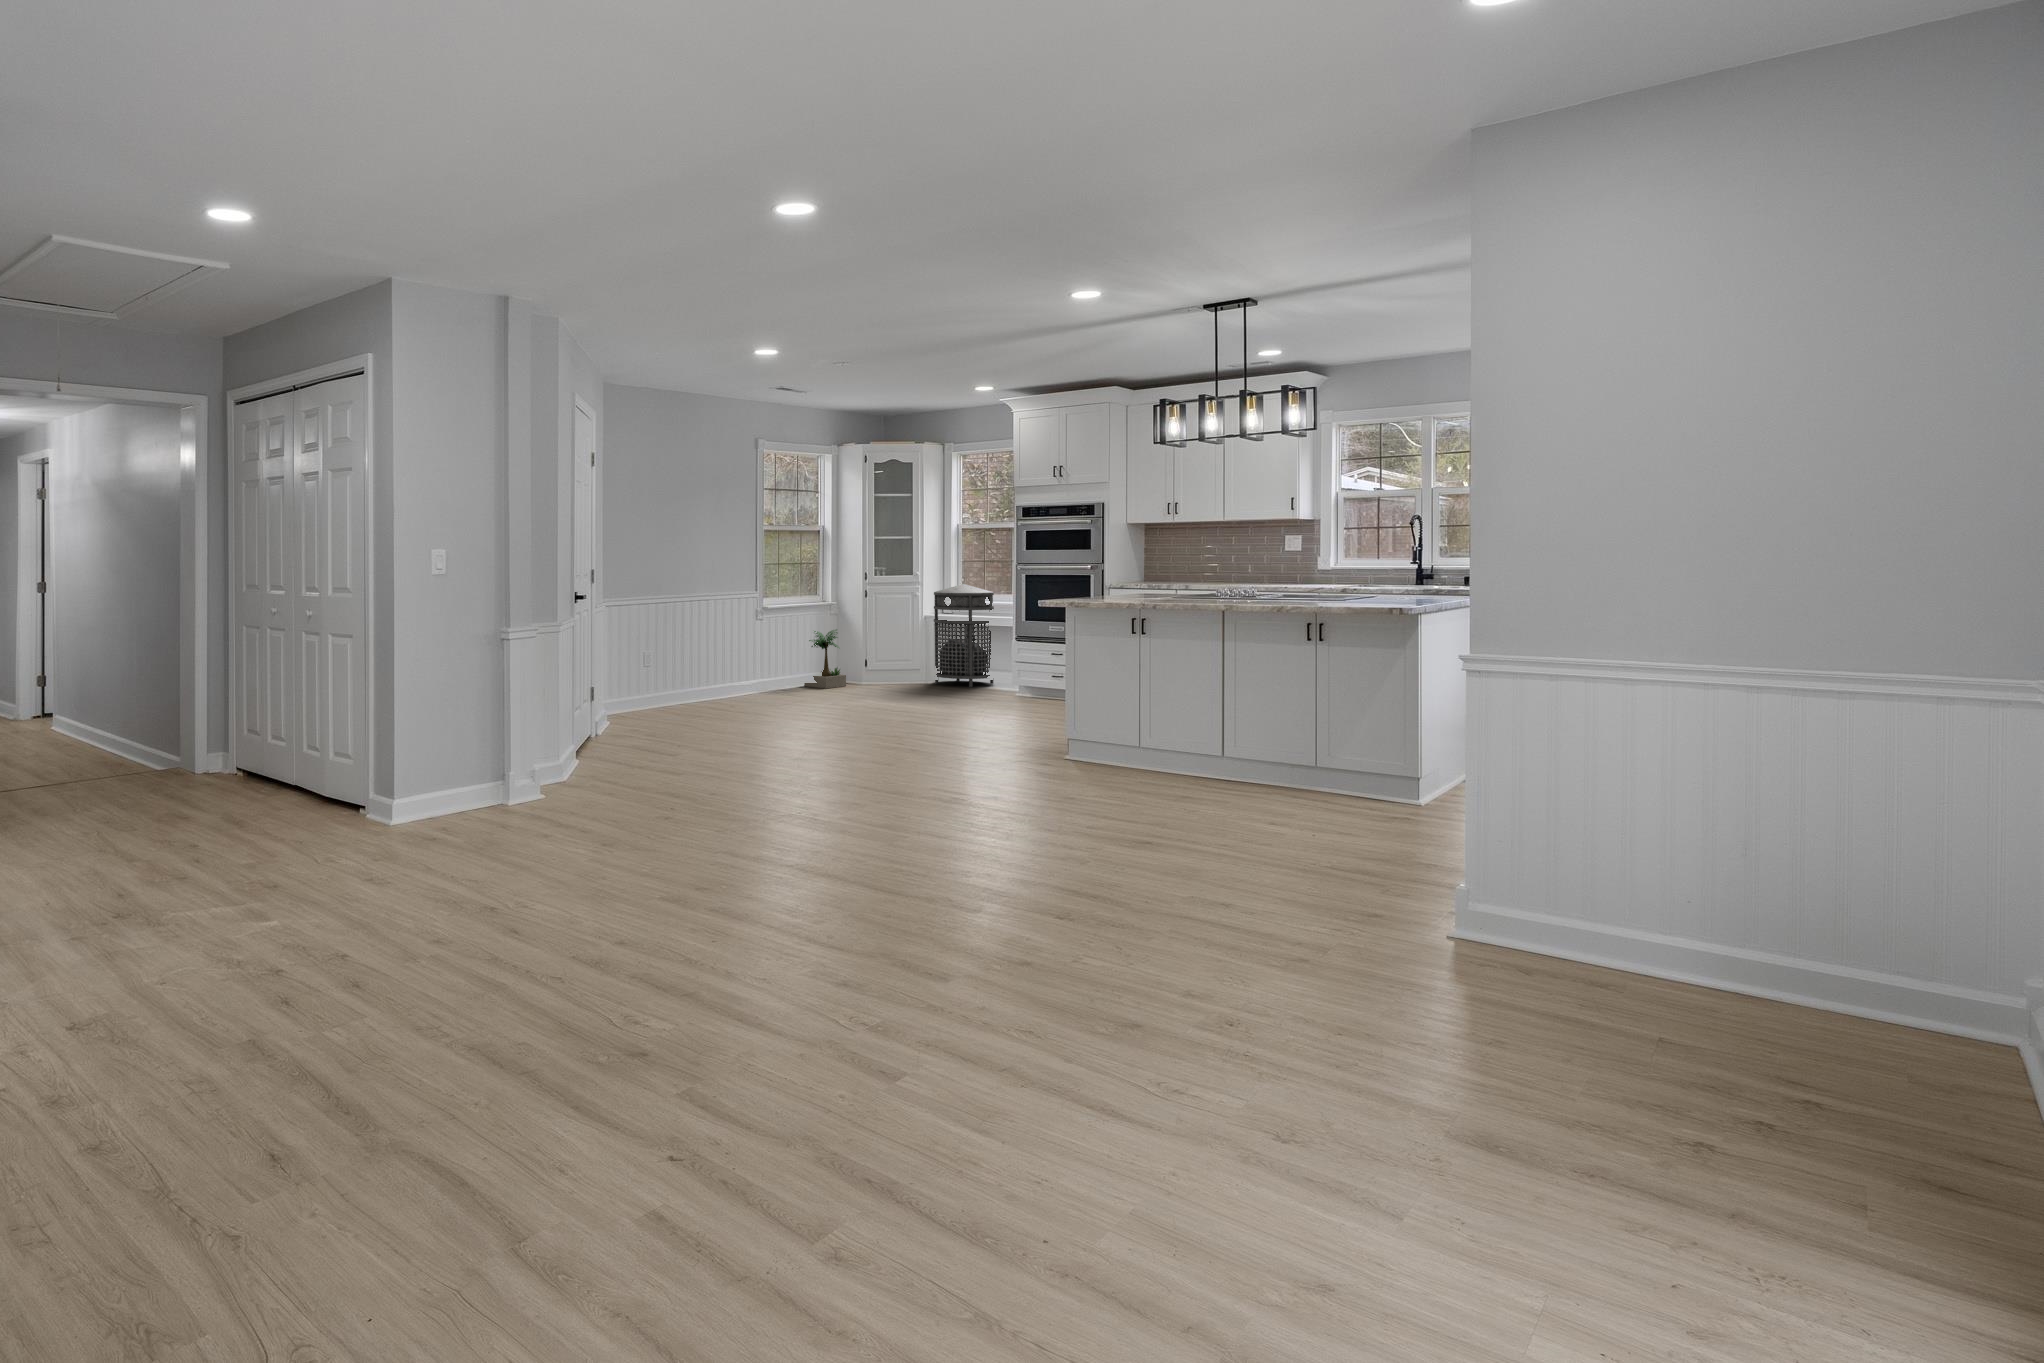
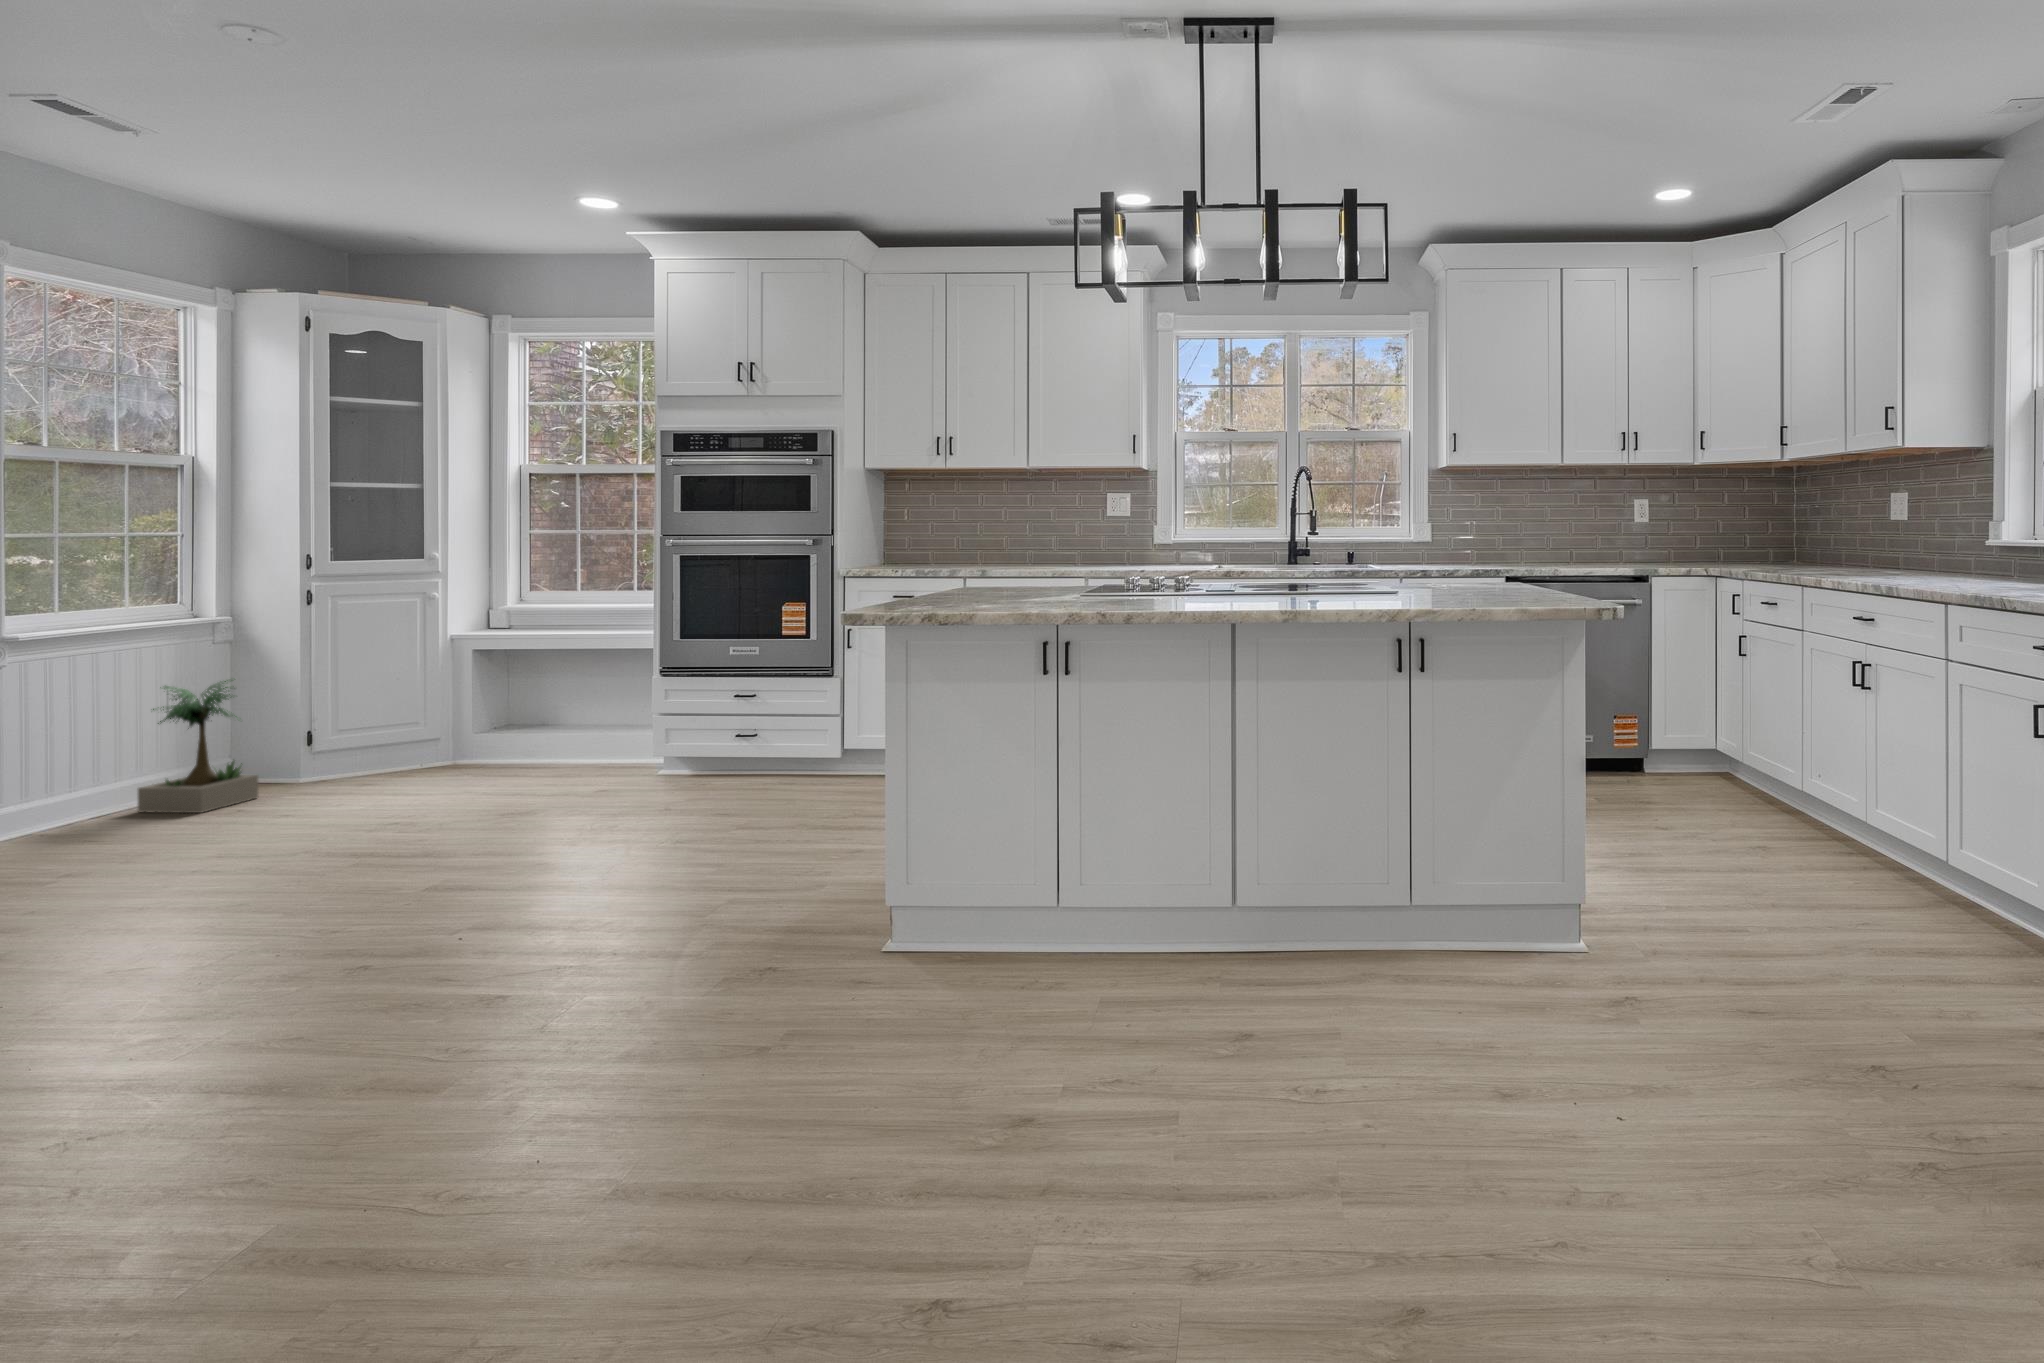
trash can: present [934,584,994,687] -> none [476,574,606,767]

